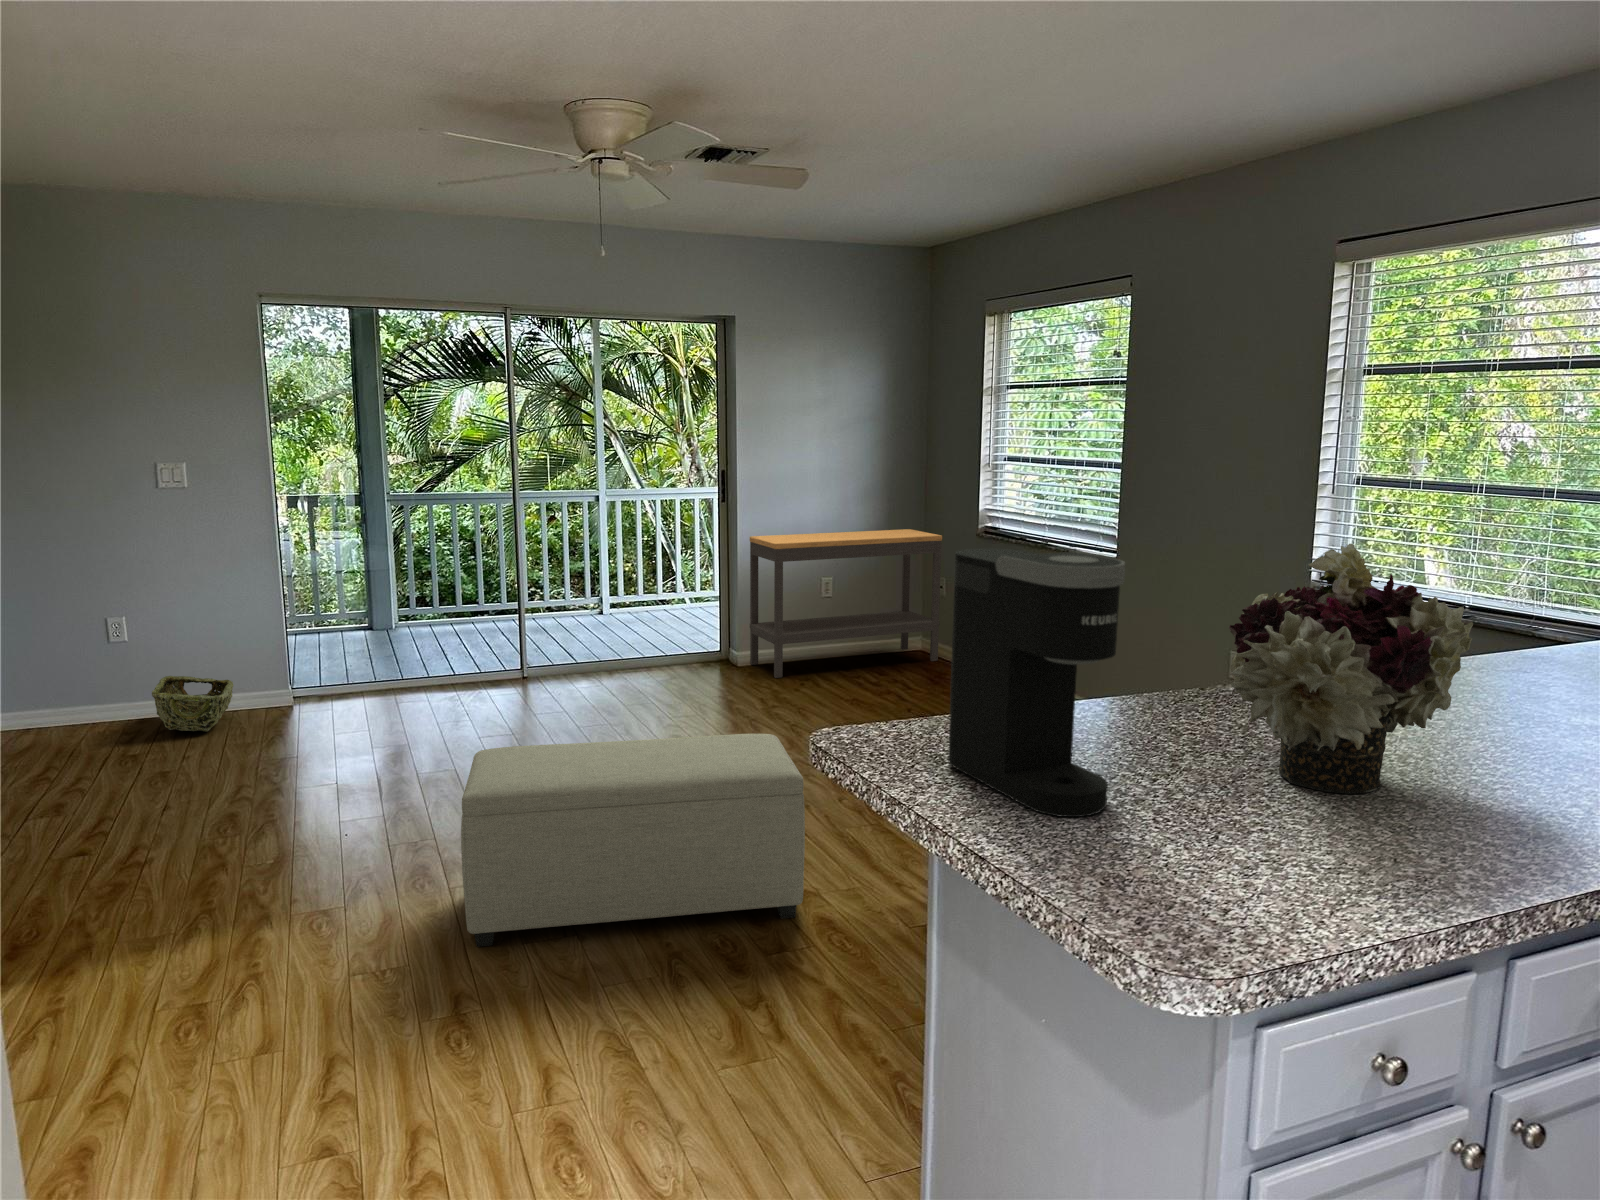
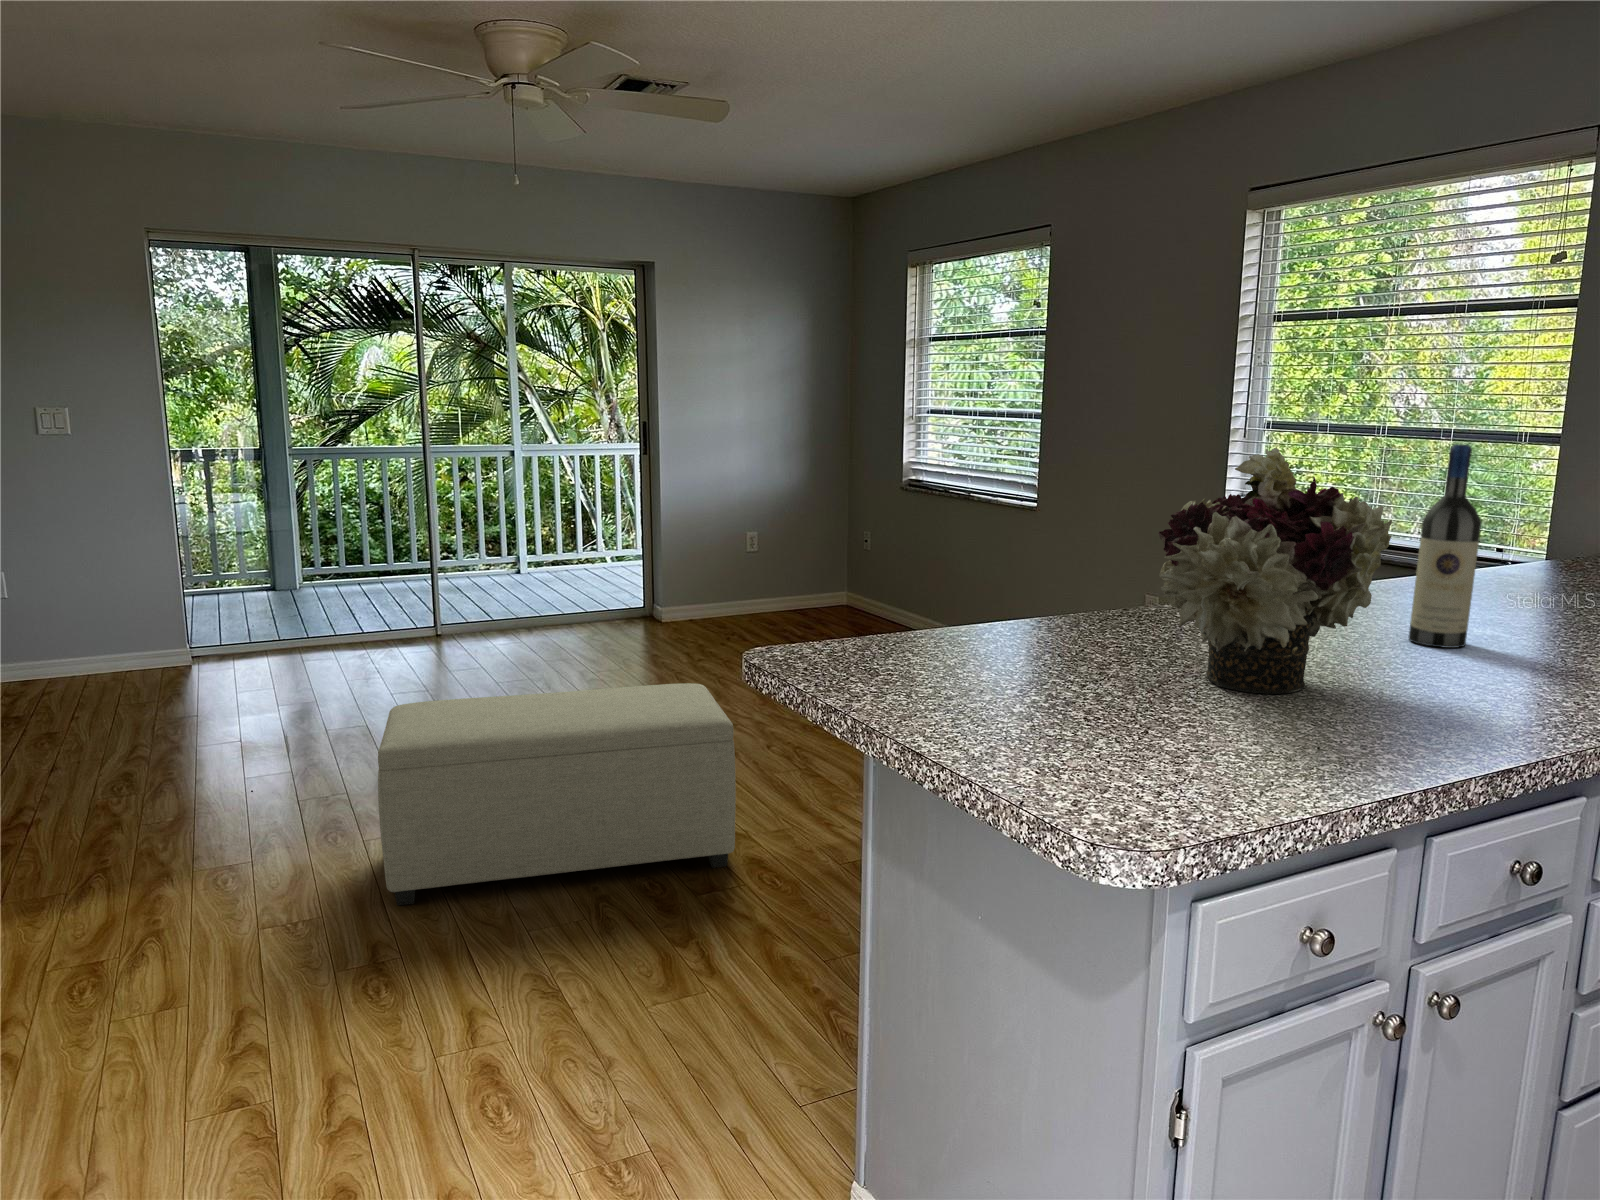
console table: present [750,529,942,678] -> none [672,486,869,638]
wine bottle: none [1493,533,1571,742] -> present [1408,444,1481,648]
coffee maker: present [948,548,1125,817] -> none [882,457,1057,719]
woven basket: present [152,676,234,731] -> none [36,645,126,703]

